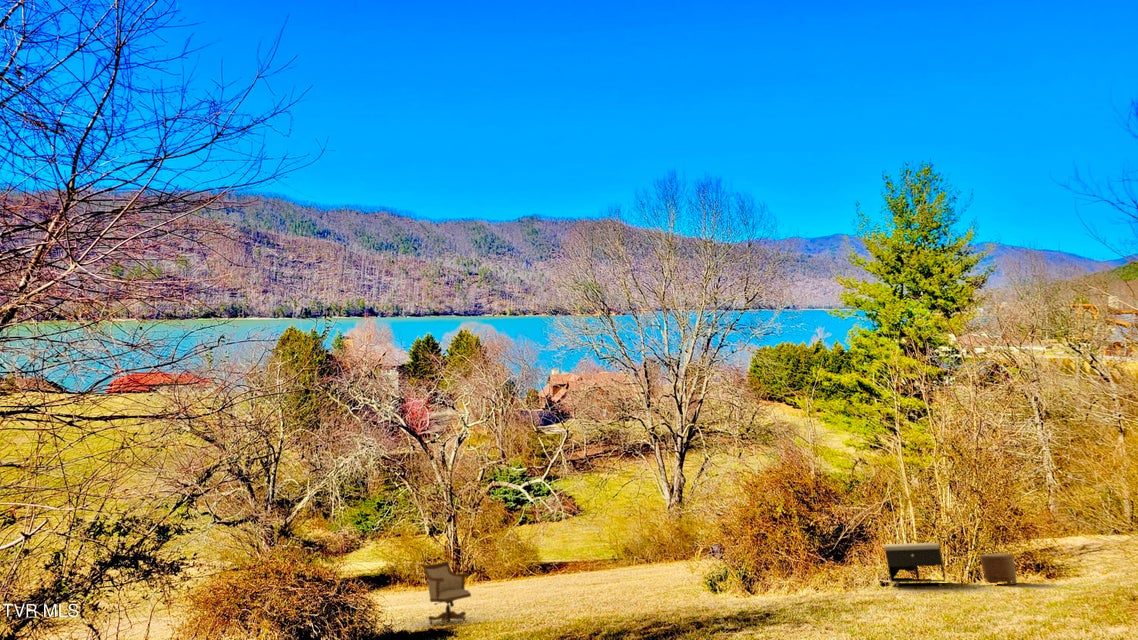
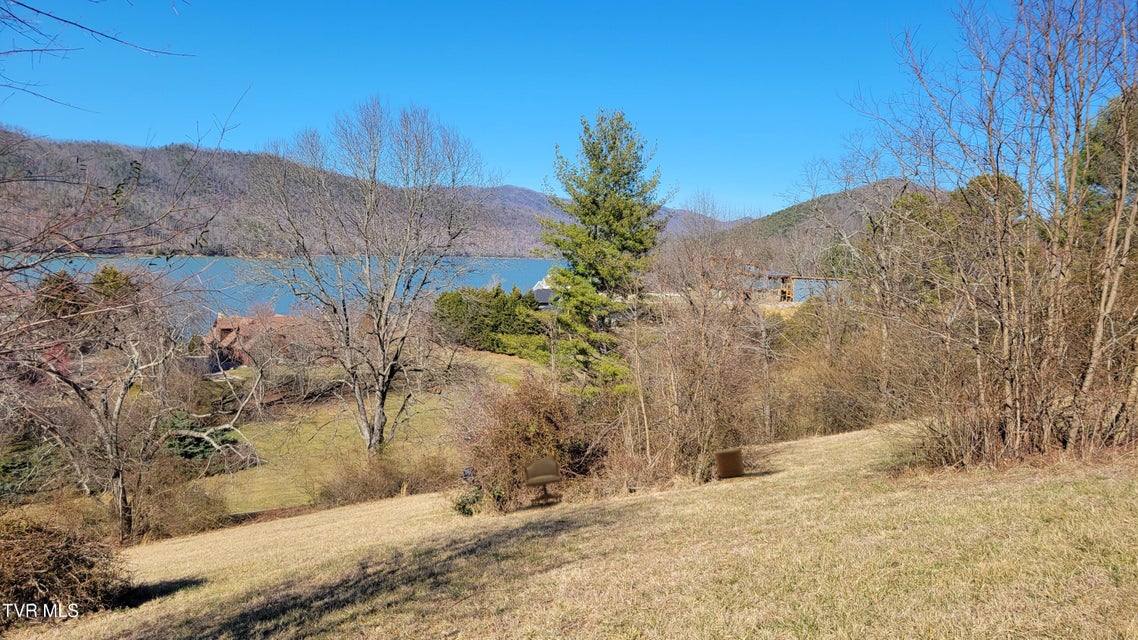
storage bench: present [885,543,945,586] -> none [634,445,689,490]
chair: present [422,561,471,625] -> present [524,449,563,505]

